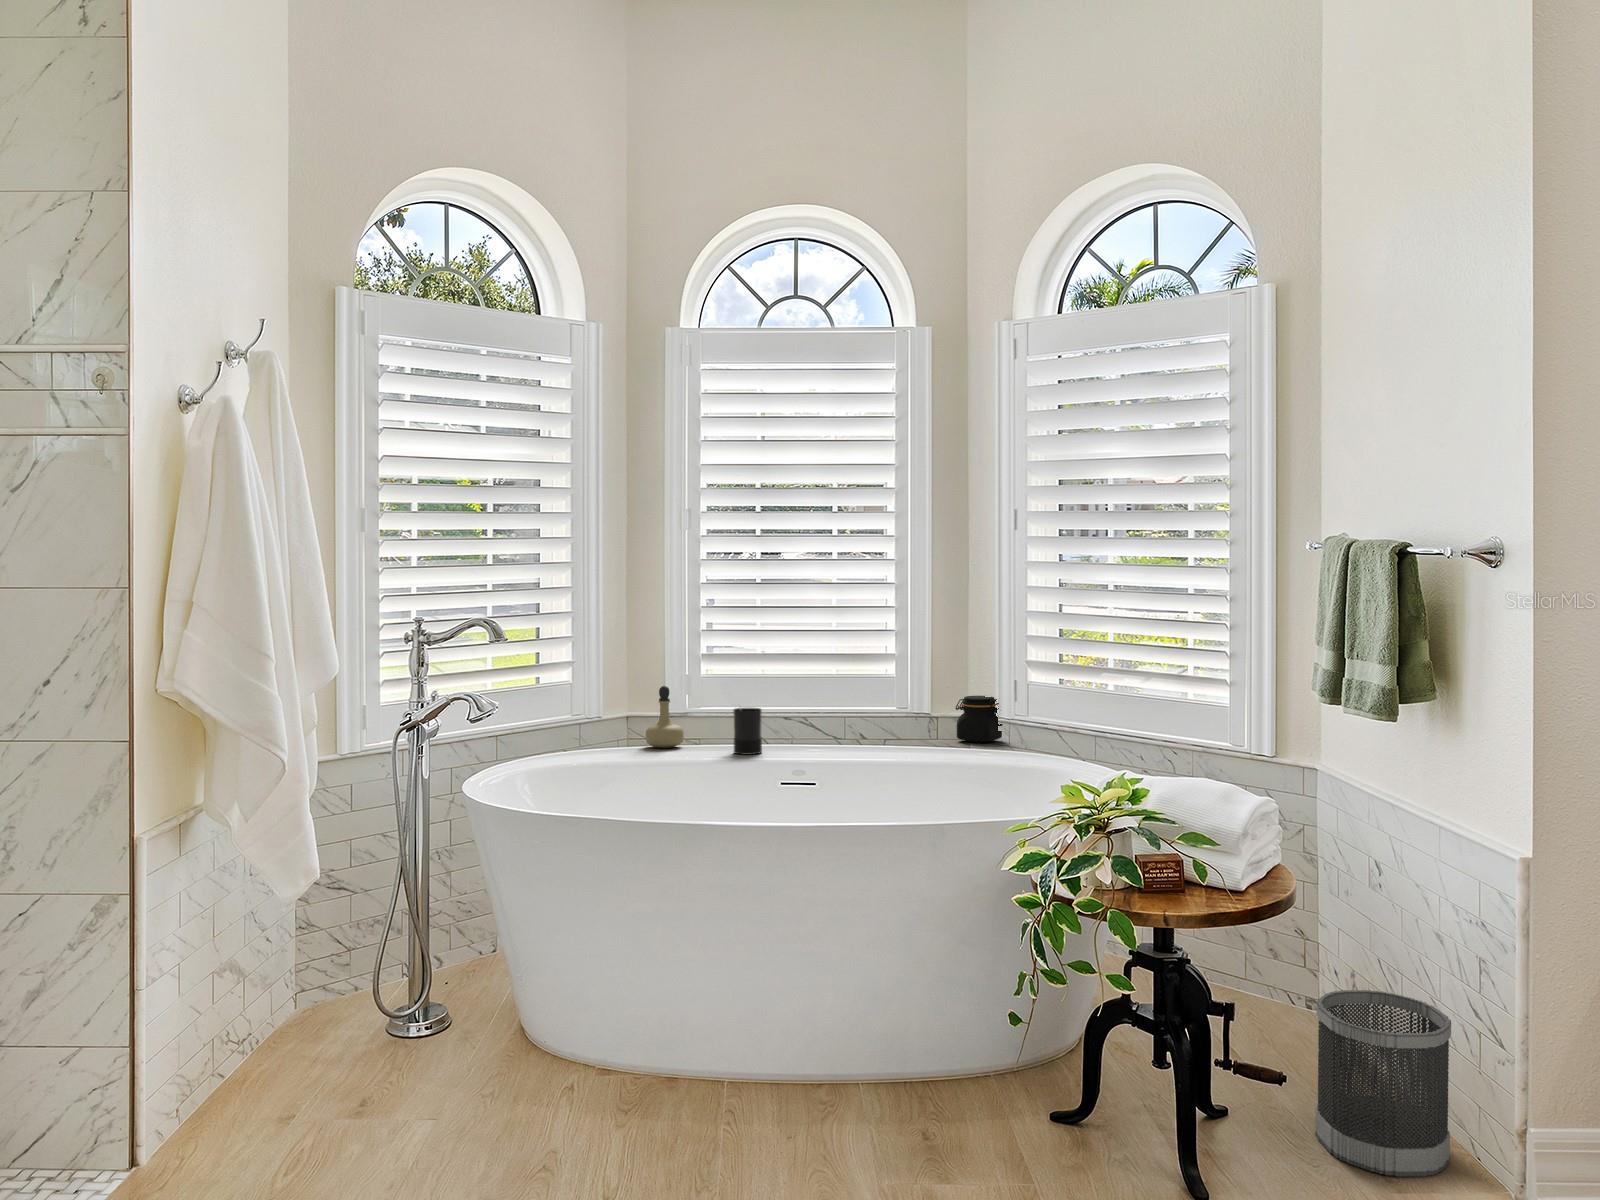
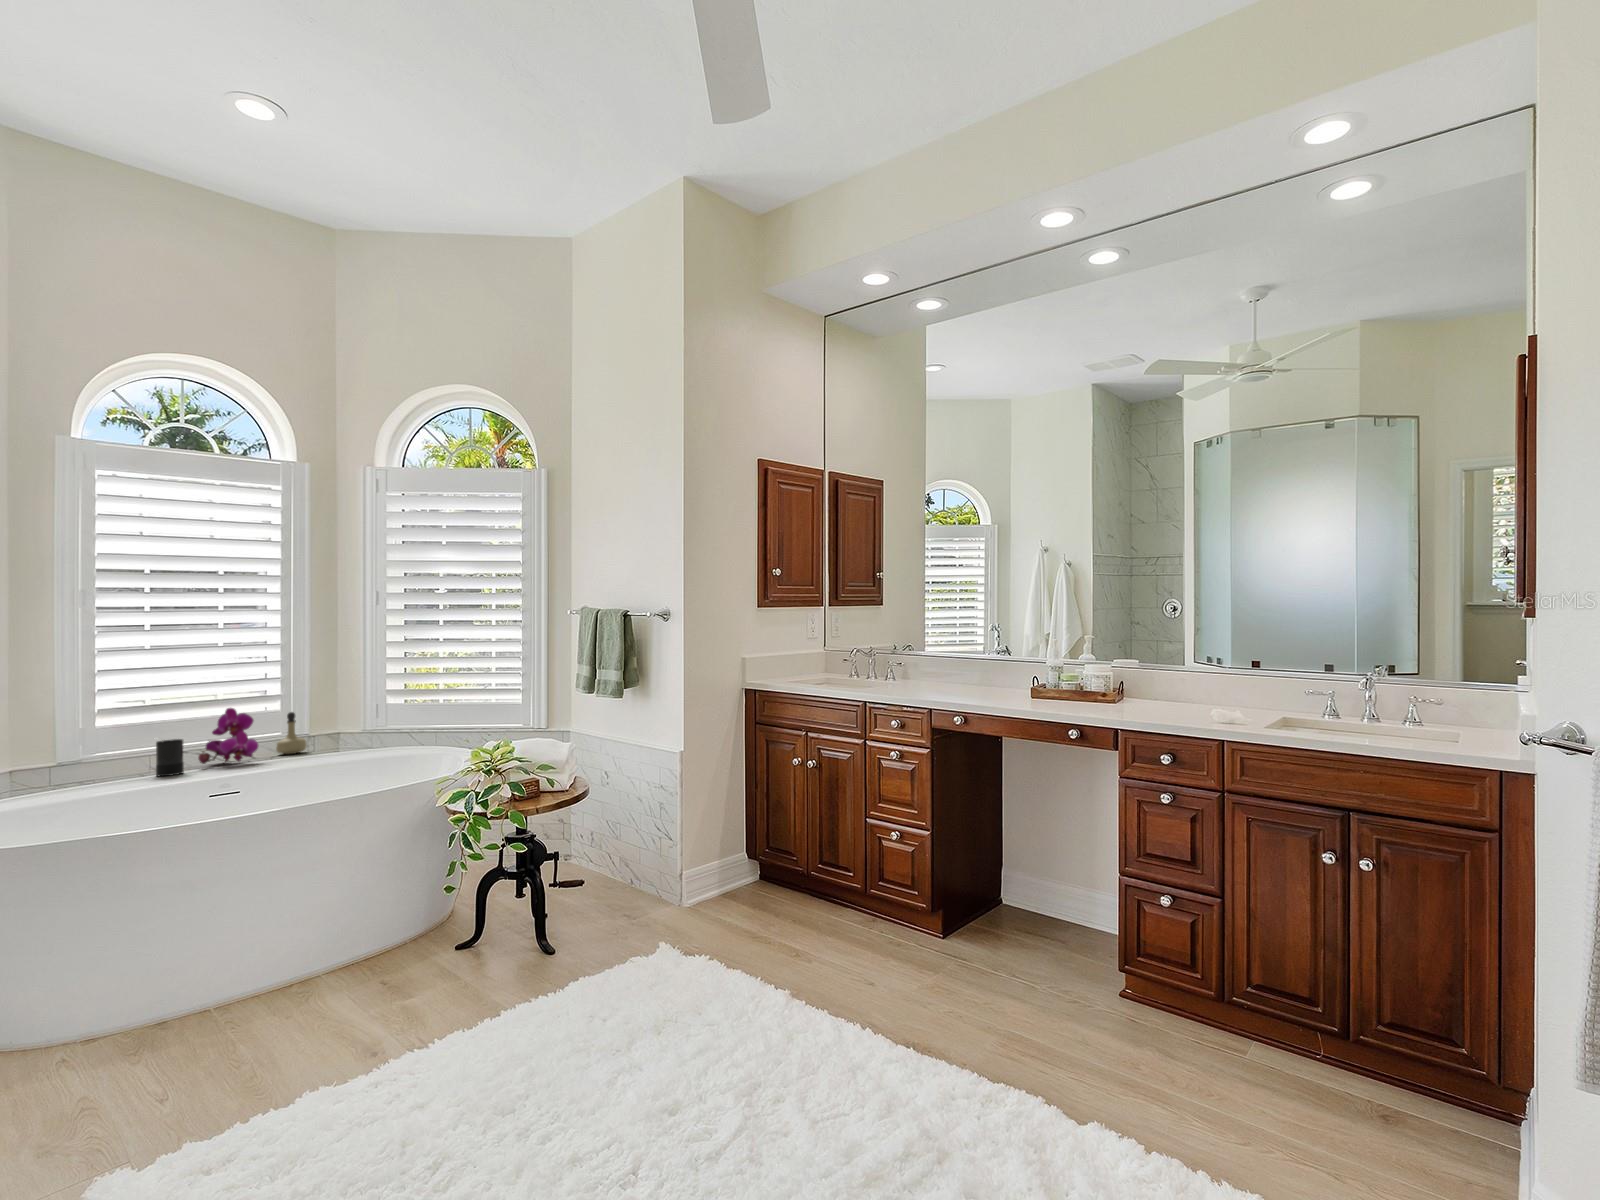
flower: none [785,672,850,747] -> present [198,708,258,764]
perfume bottle: present [646,686,684,748] -> present [276,712,306,754]
jar: present [956,696,1003,742] -> none [327,715,365,747]
wastebasket: present [1315,990,1451,1176] -> none [596,830,656,916]

